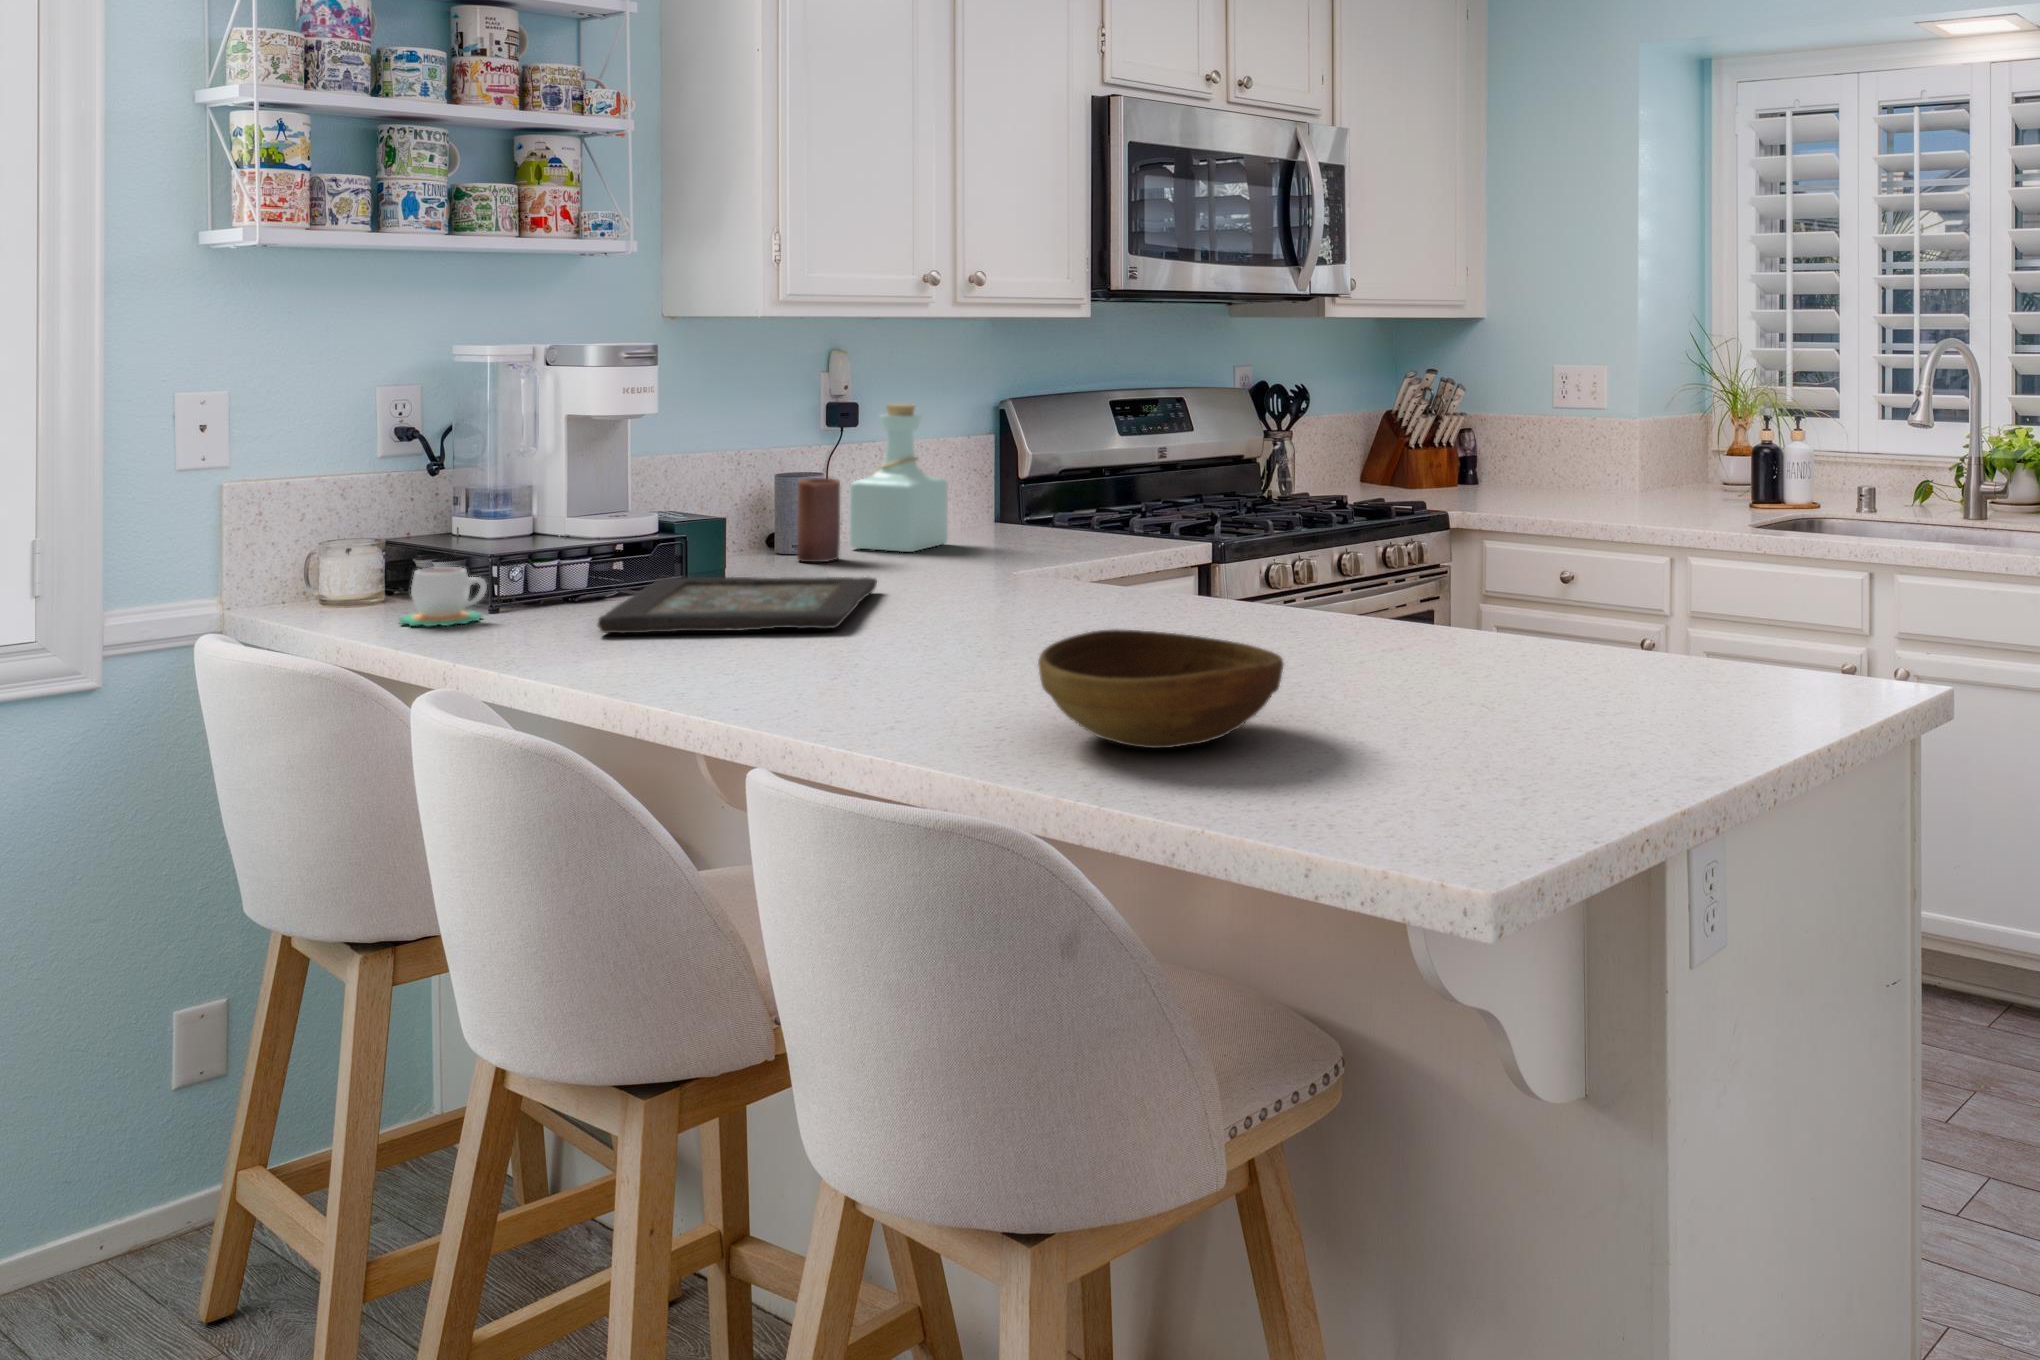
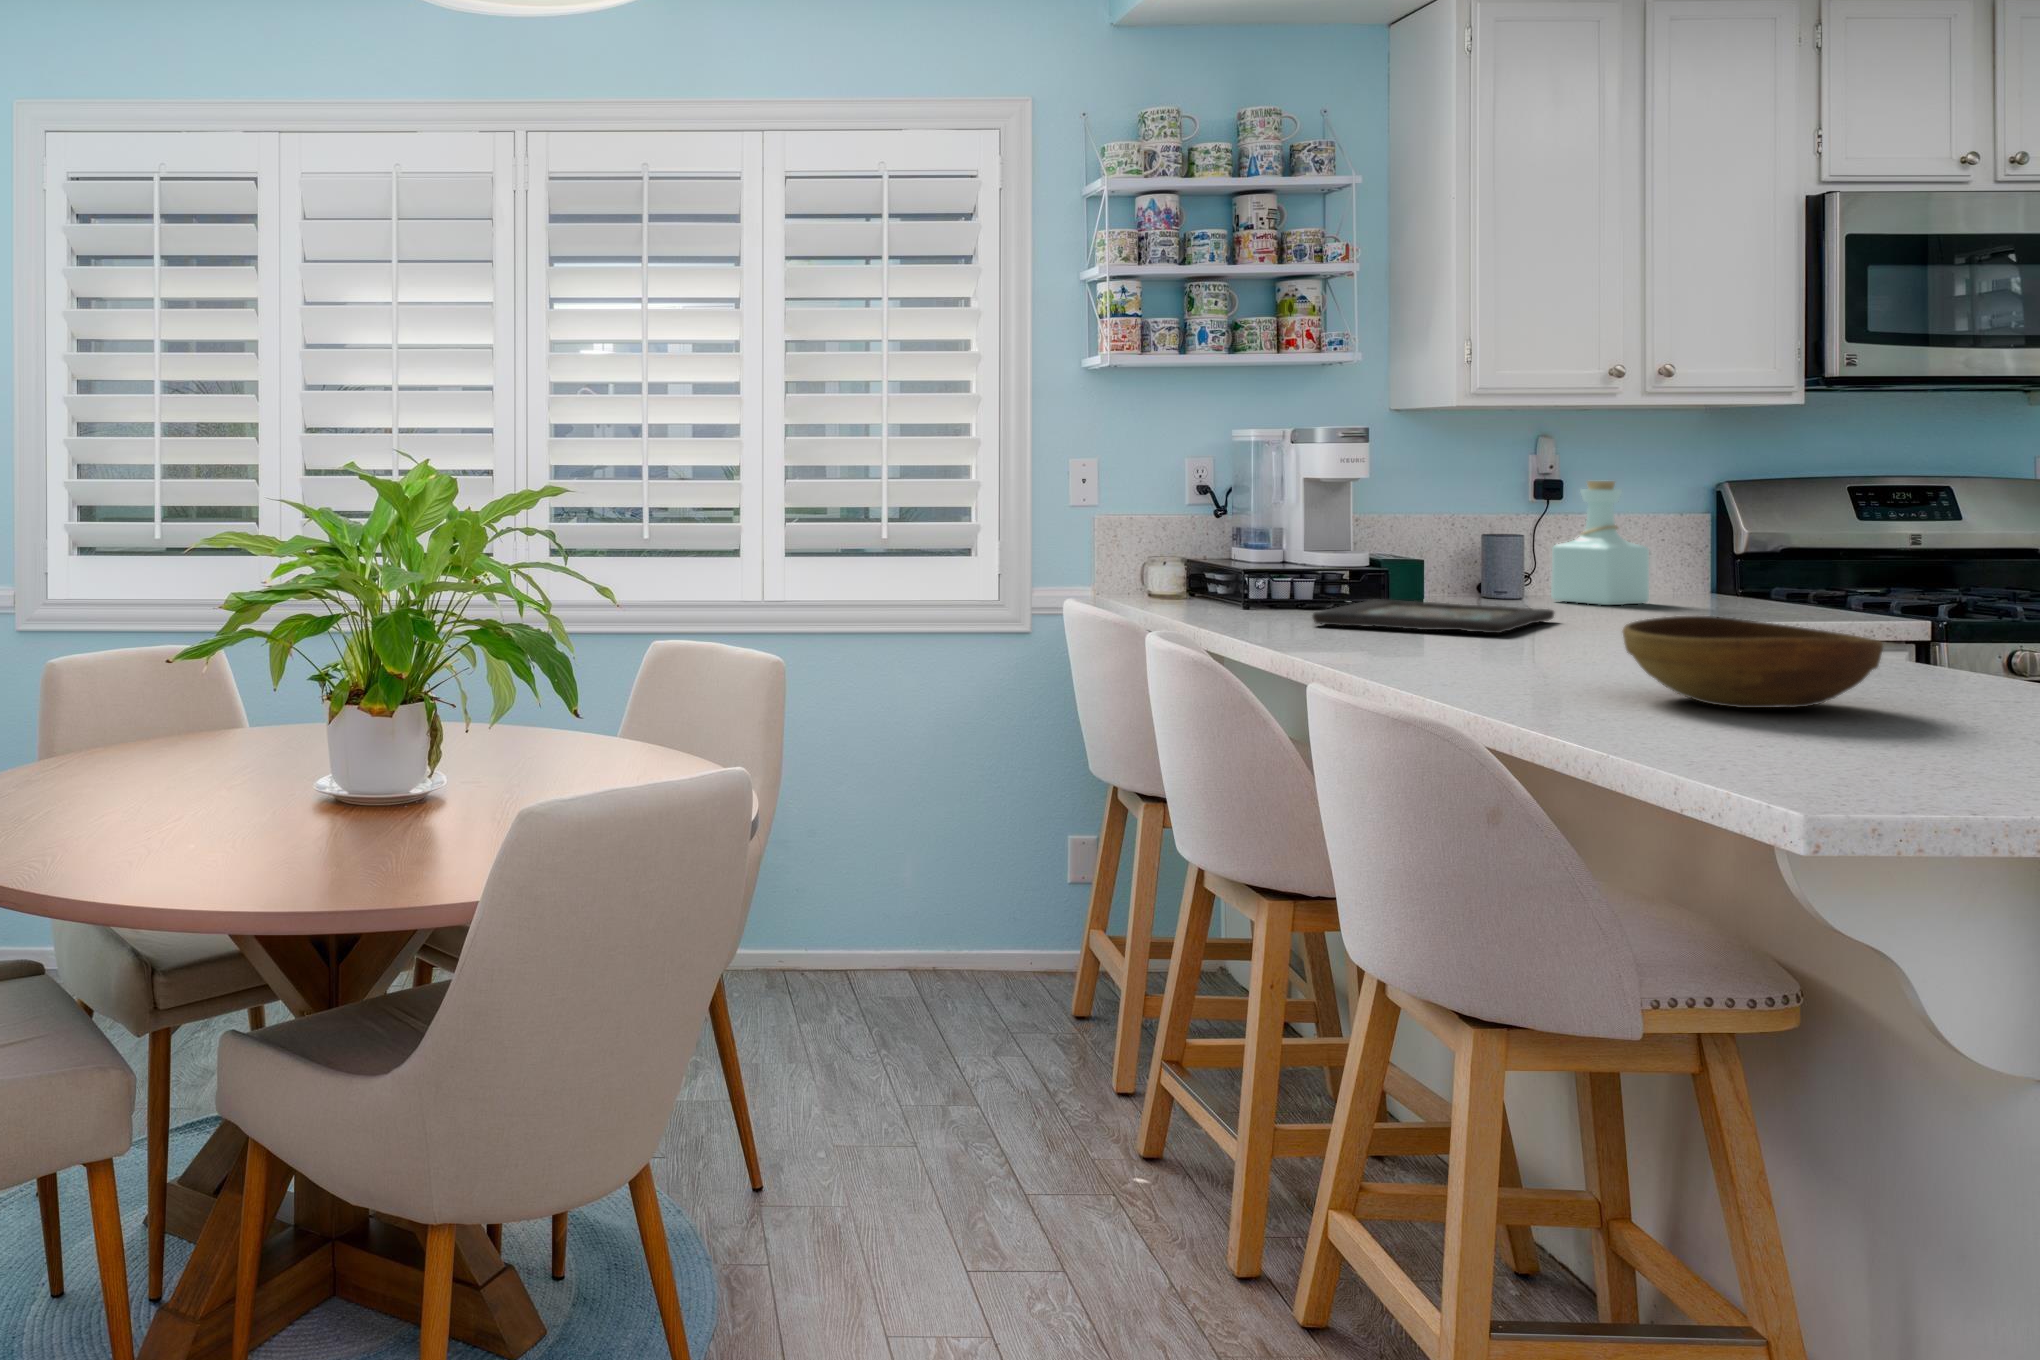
candle: present [797,478,840,562] -> none [1499,538,1538,606]
mug: present [399,567,487,626] -> none [1186,577,1243,615]

